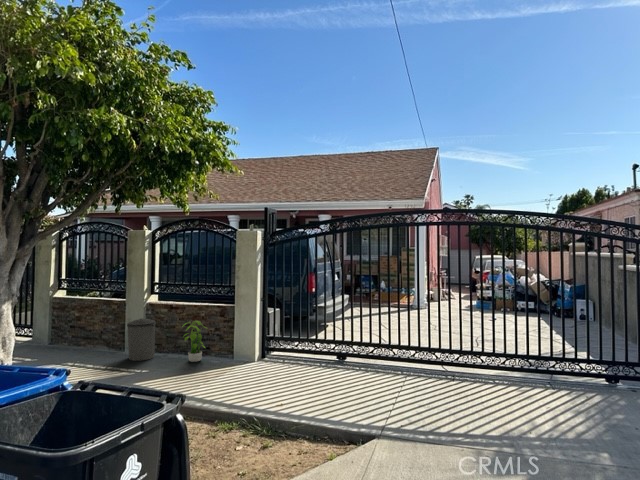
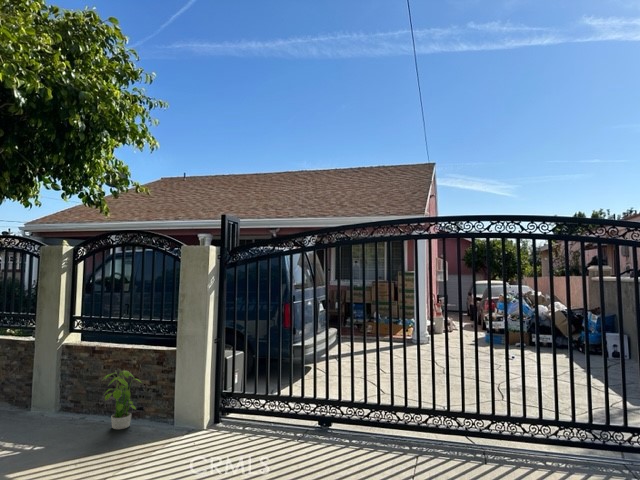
trash can: present [127,318,156,361] -> none [28,367,71,428]

